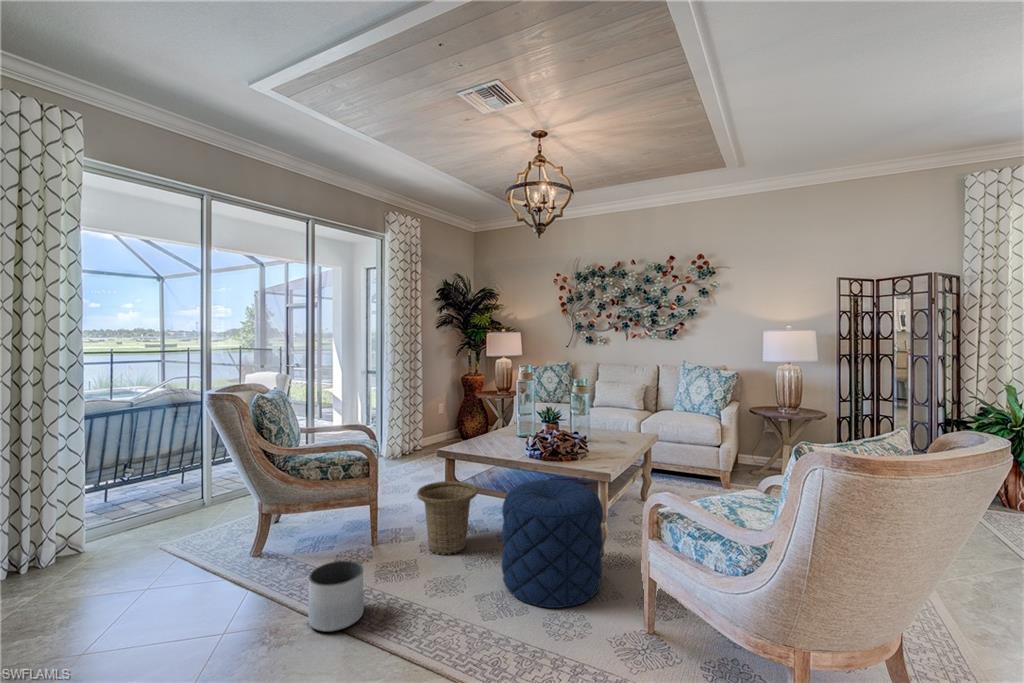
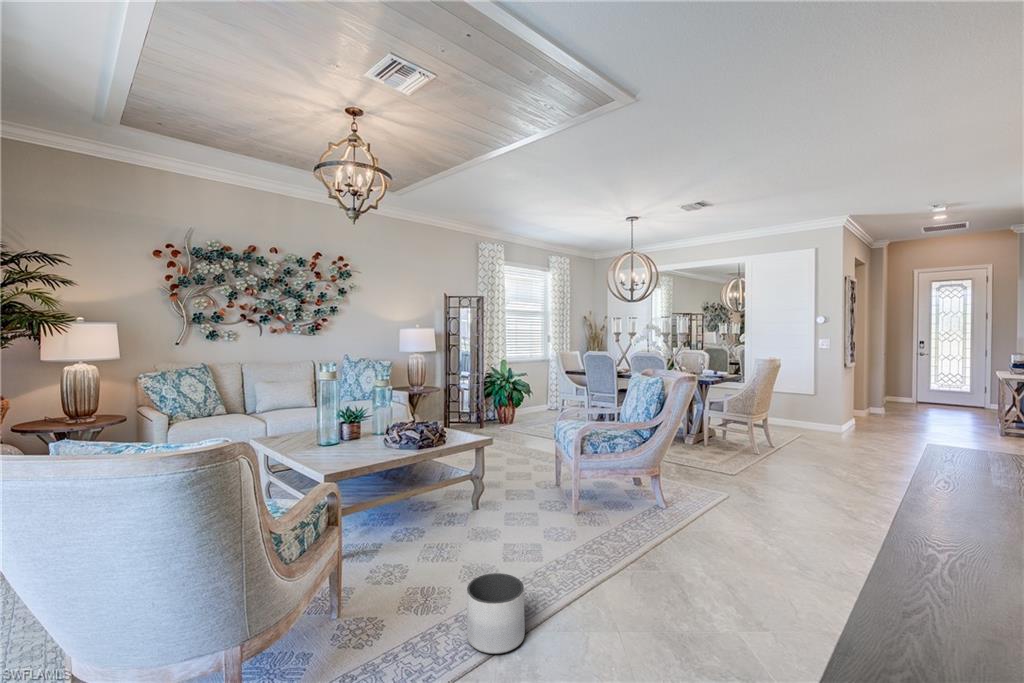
pouf: present [502,480,603,608] -> none [461,448,543,547]
basket: present [417,481,478,555] -> none [357,491,427,576]

